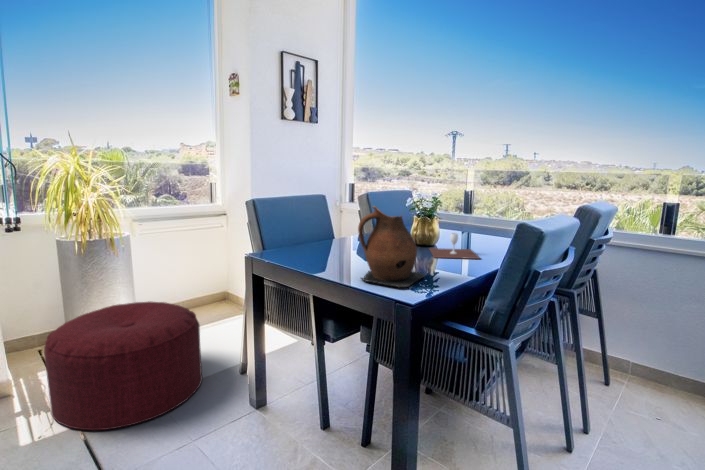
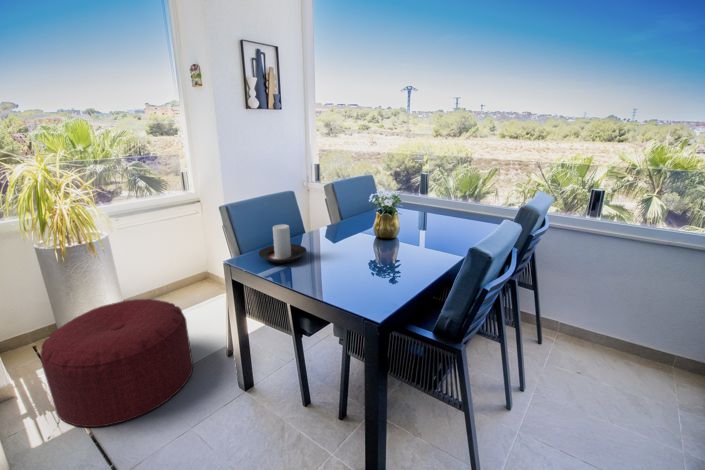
ceramic pitcher: present [358,206,426,288] -> none [329,226,390,301]
candle holder: none [282,216,334,258] -> present [258,224,307,263]
wine glass: present [430,233,480,259] -> none [391,231,437,256]

